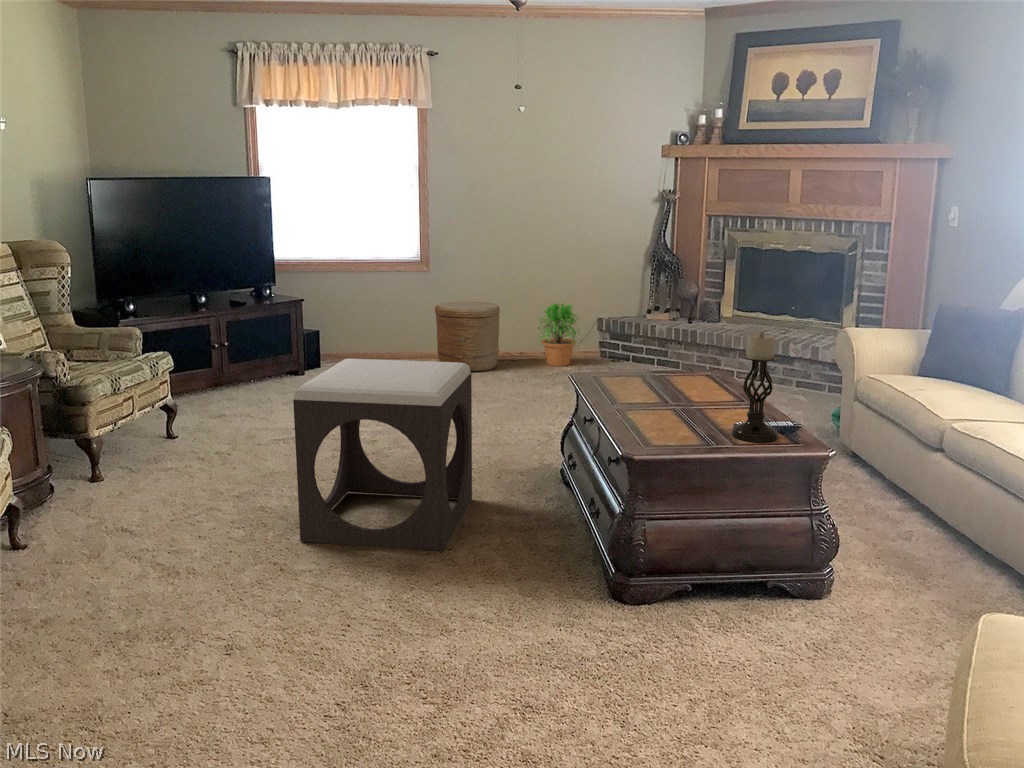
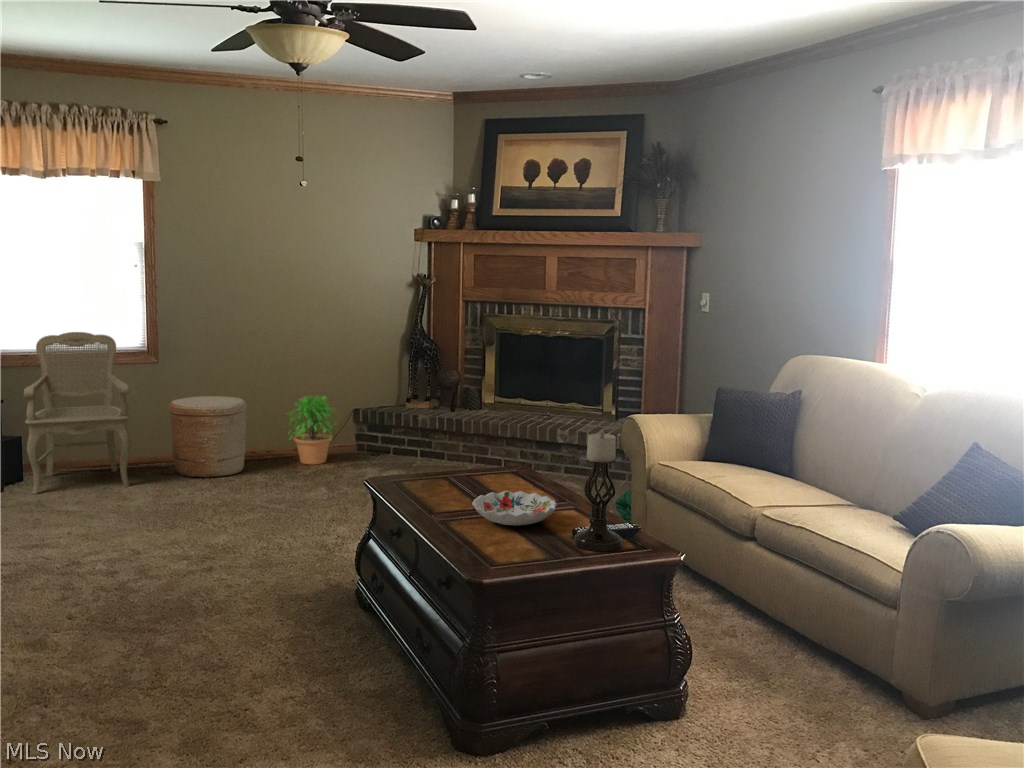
armchair: none [319,242,401,377] -> present [24,332,131,494]
footstool: present [293,359,472,551] -> none [36,478,259,725]
decorative bowl: none [649,386,727,416] -> present [472,491,557,526]

